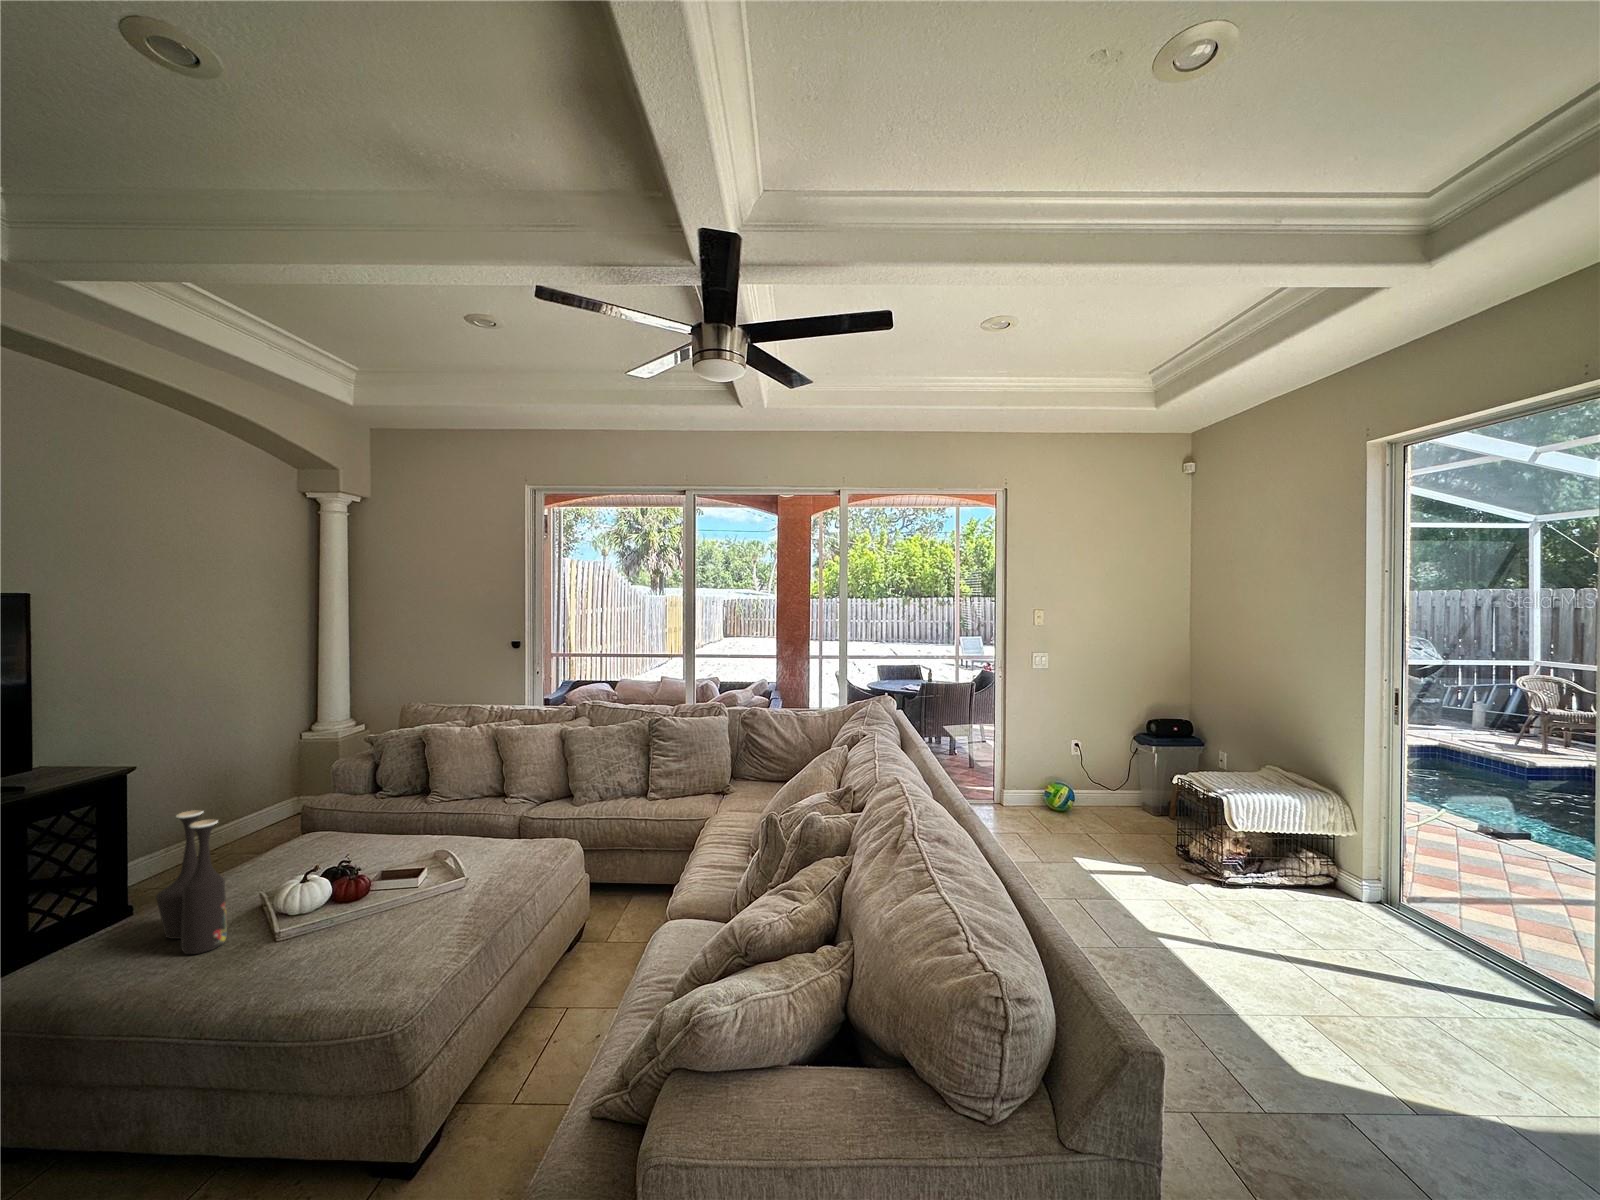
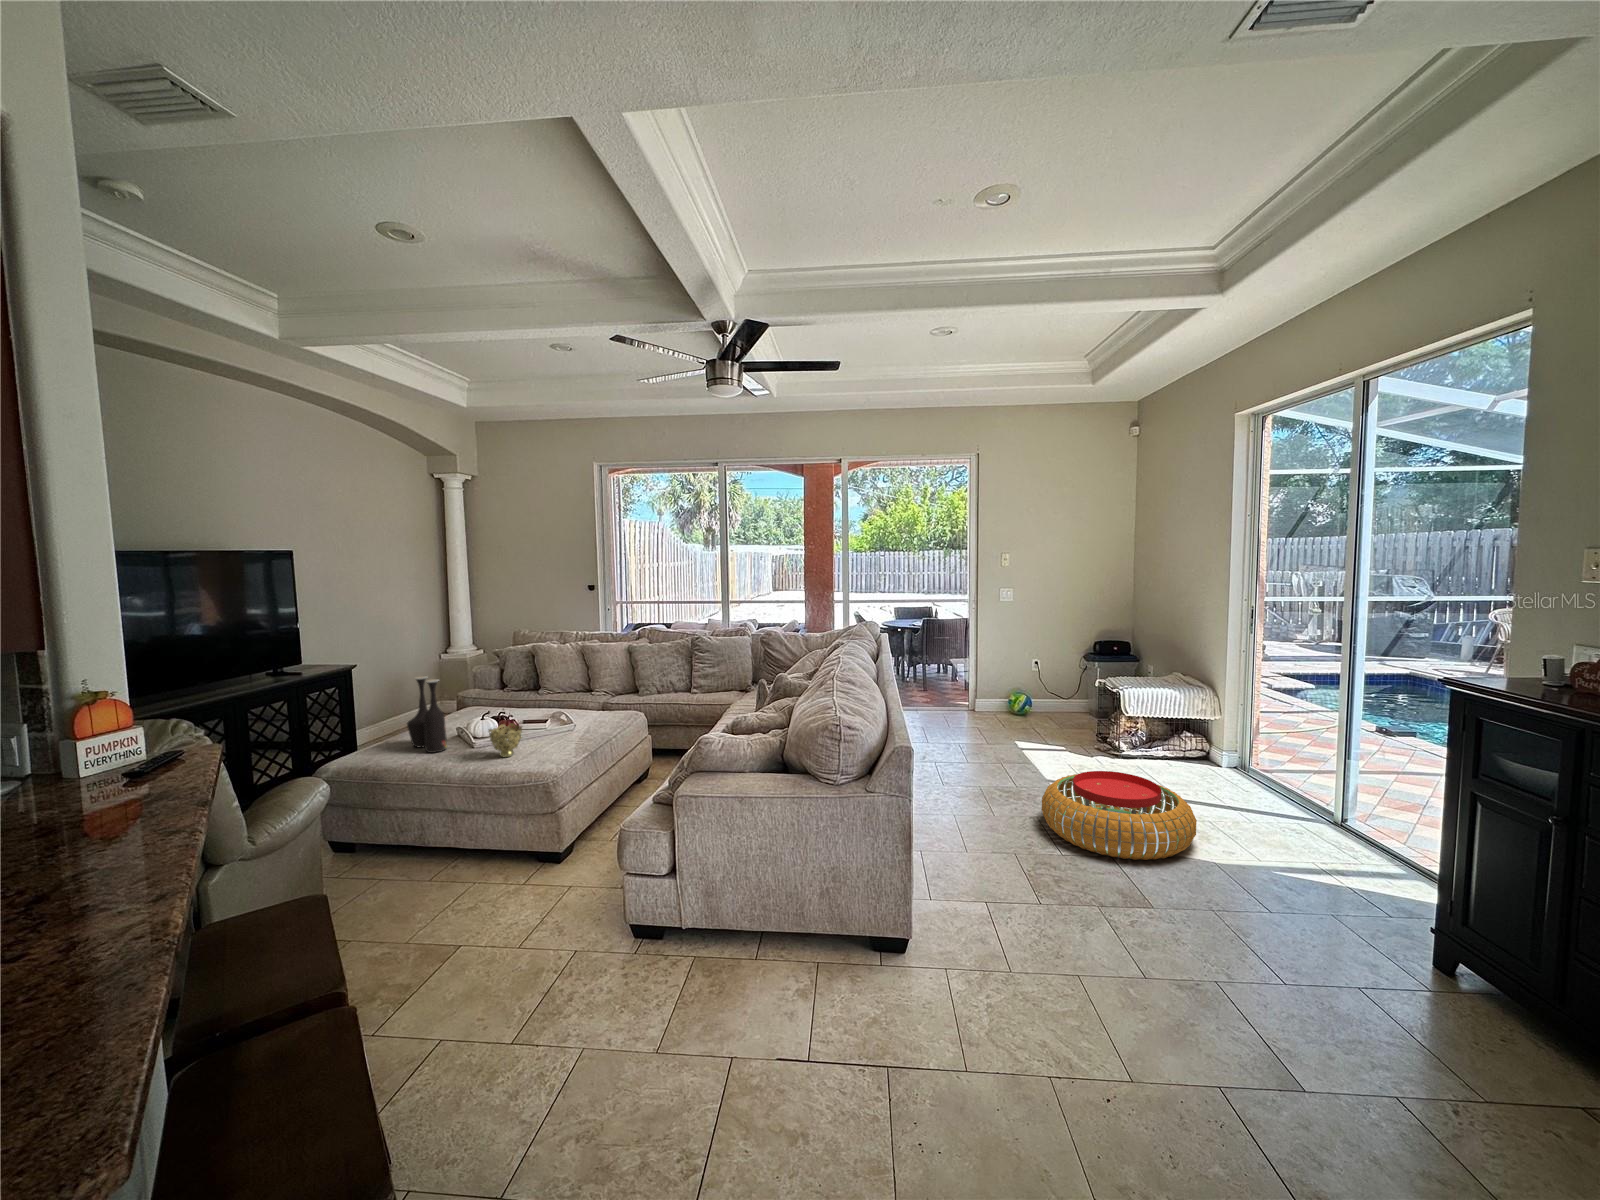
decorative bowl: none [294,898,362,966] -> present [489,723,522,757]
pouf: none [1185,940,1456,1117] -> present [1041,771,1197,860]

